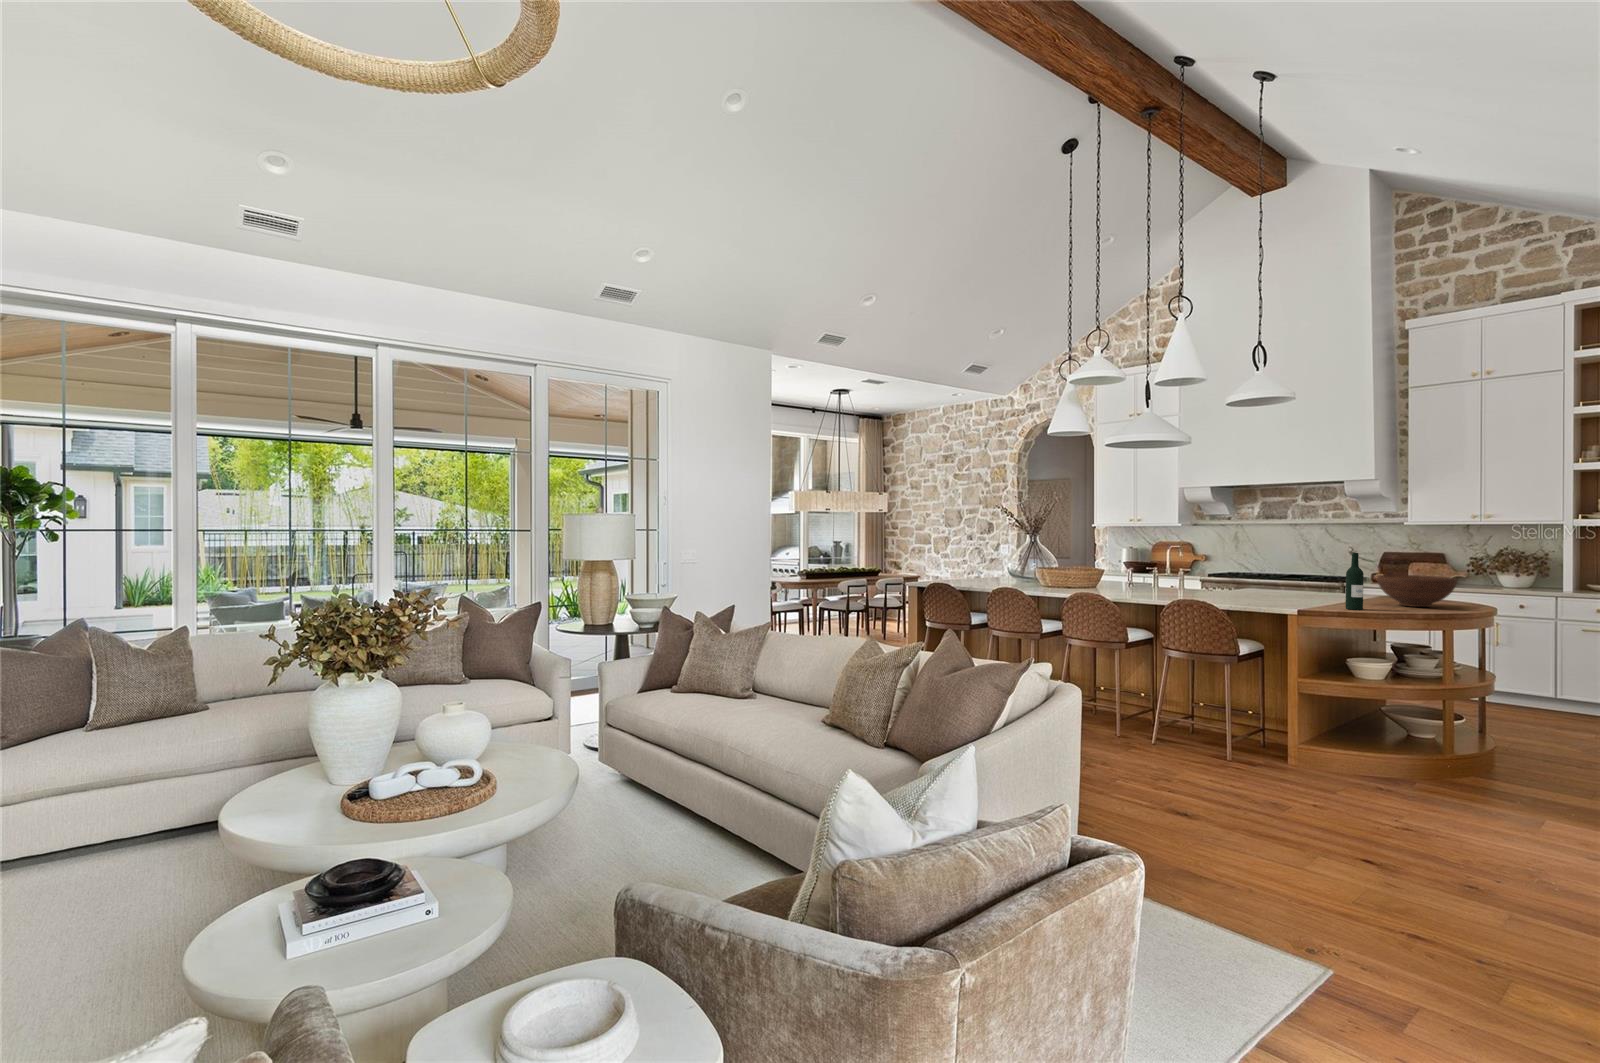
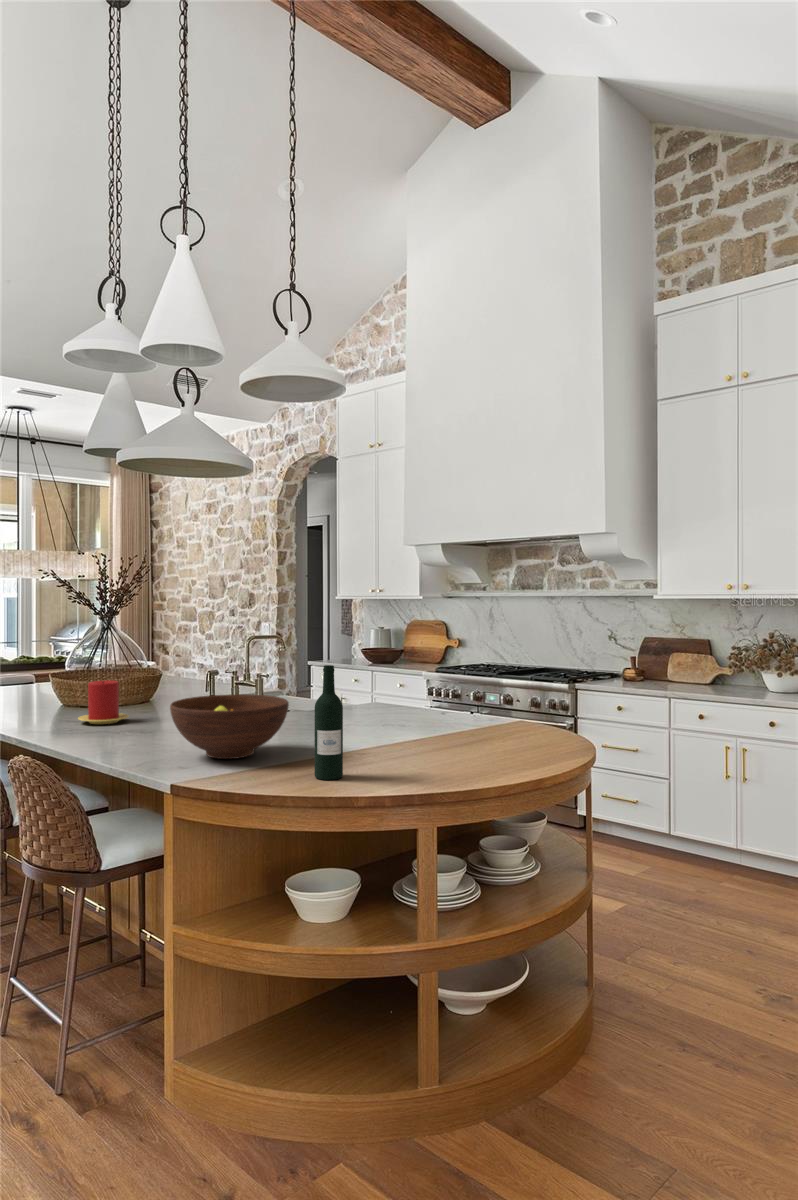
candle: none [1113,568,1142,592] -> present [78,681,129,724]
fruit bowl: present [1377,575,1457,607] -> present [170,694,289,759]

